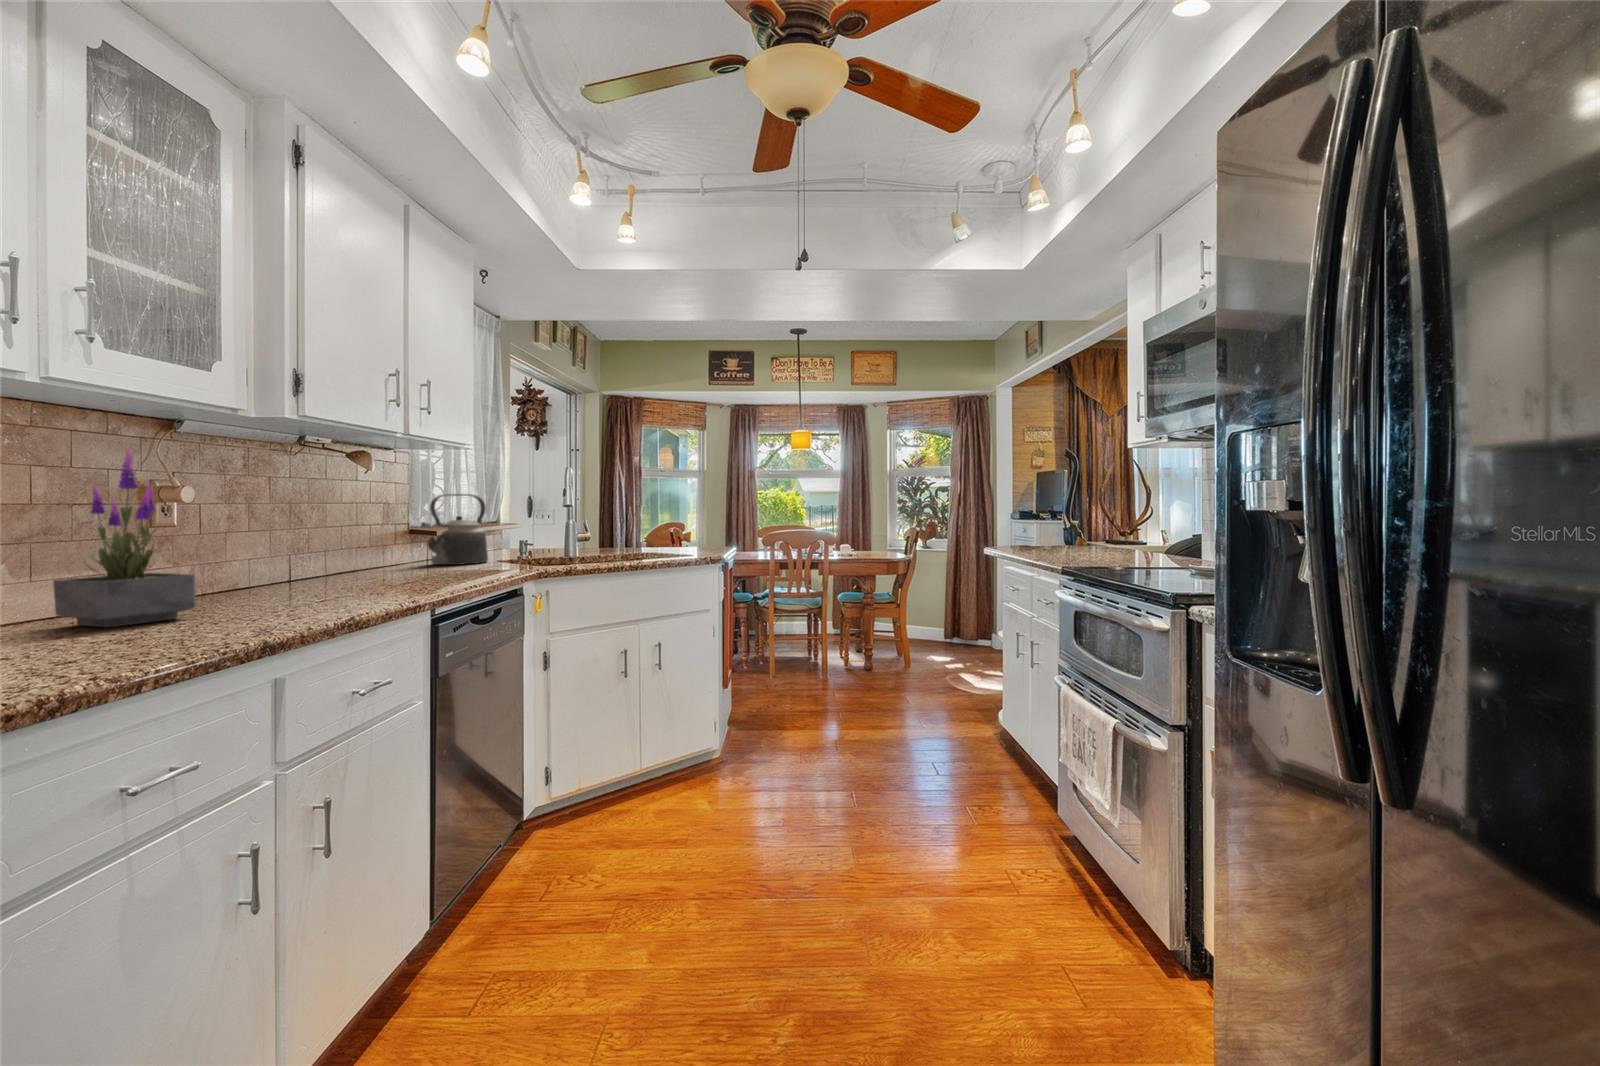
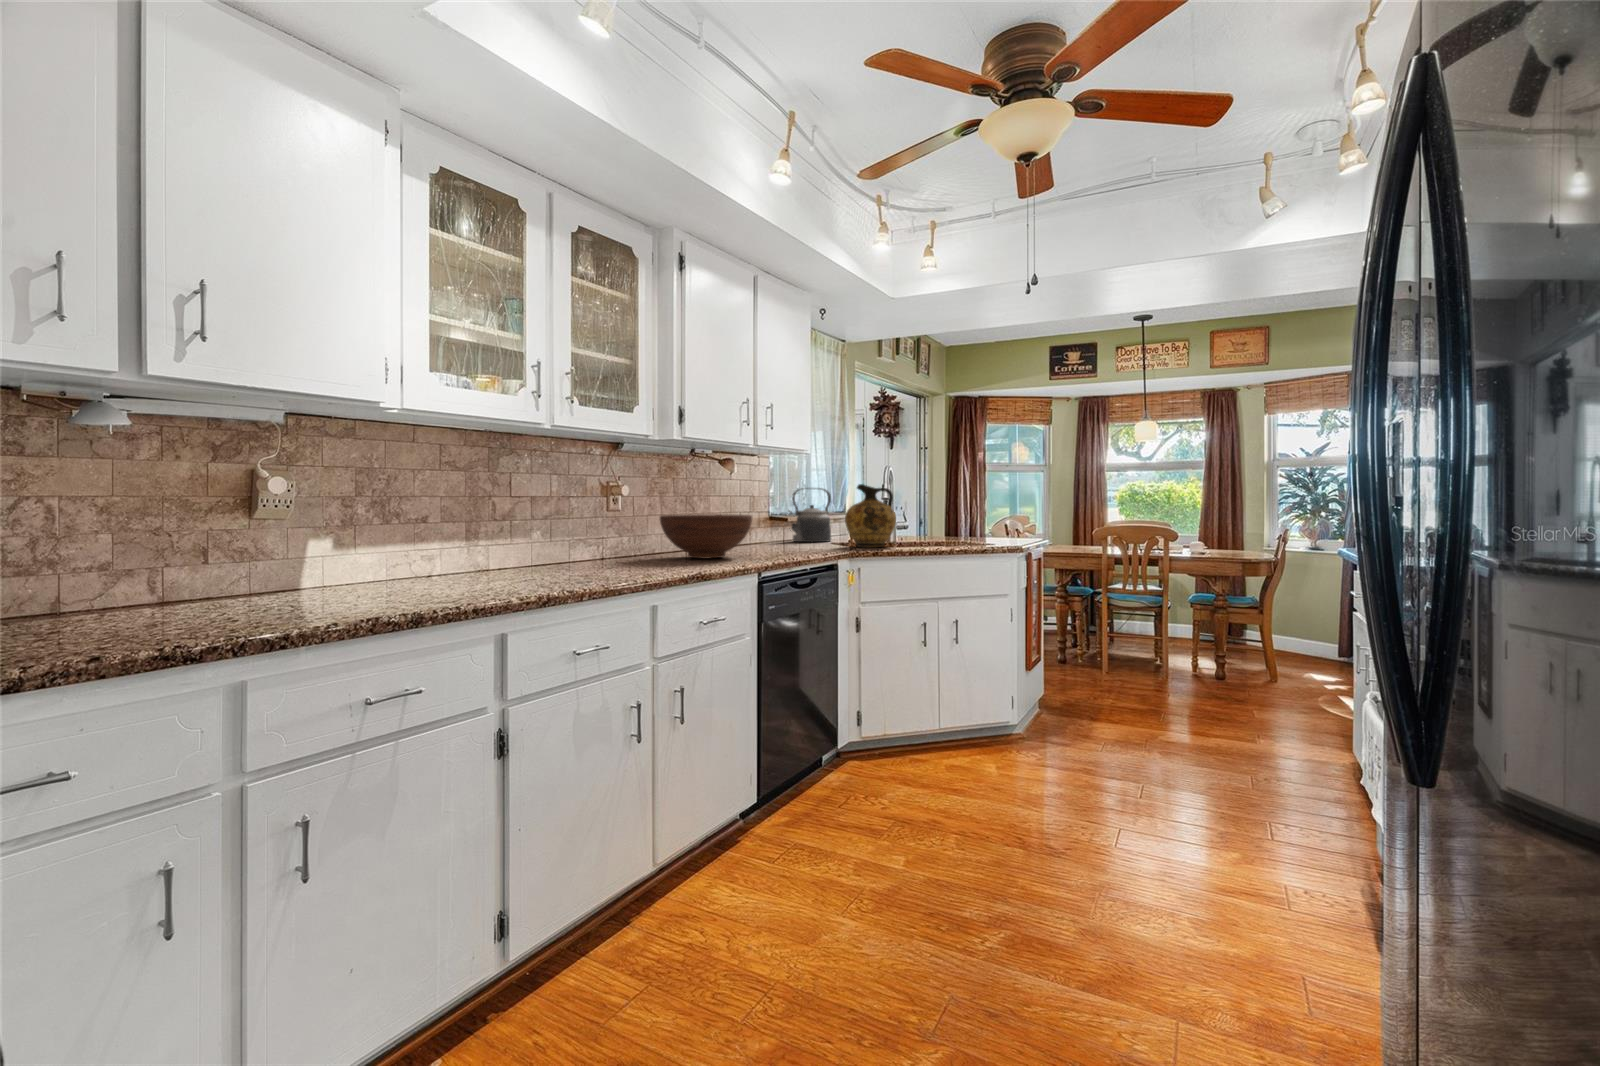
potted plant: present [53,450,196,627] -> none [576,462,635,567]
ceramic jug: none [518,490,584,567] -> present [845,484,896,547]
fruit bowl: none [233,531,401,598] -> present [660,514,752,559]

